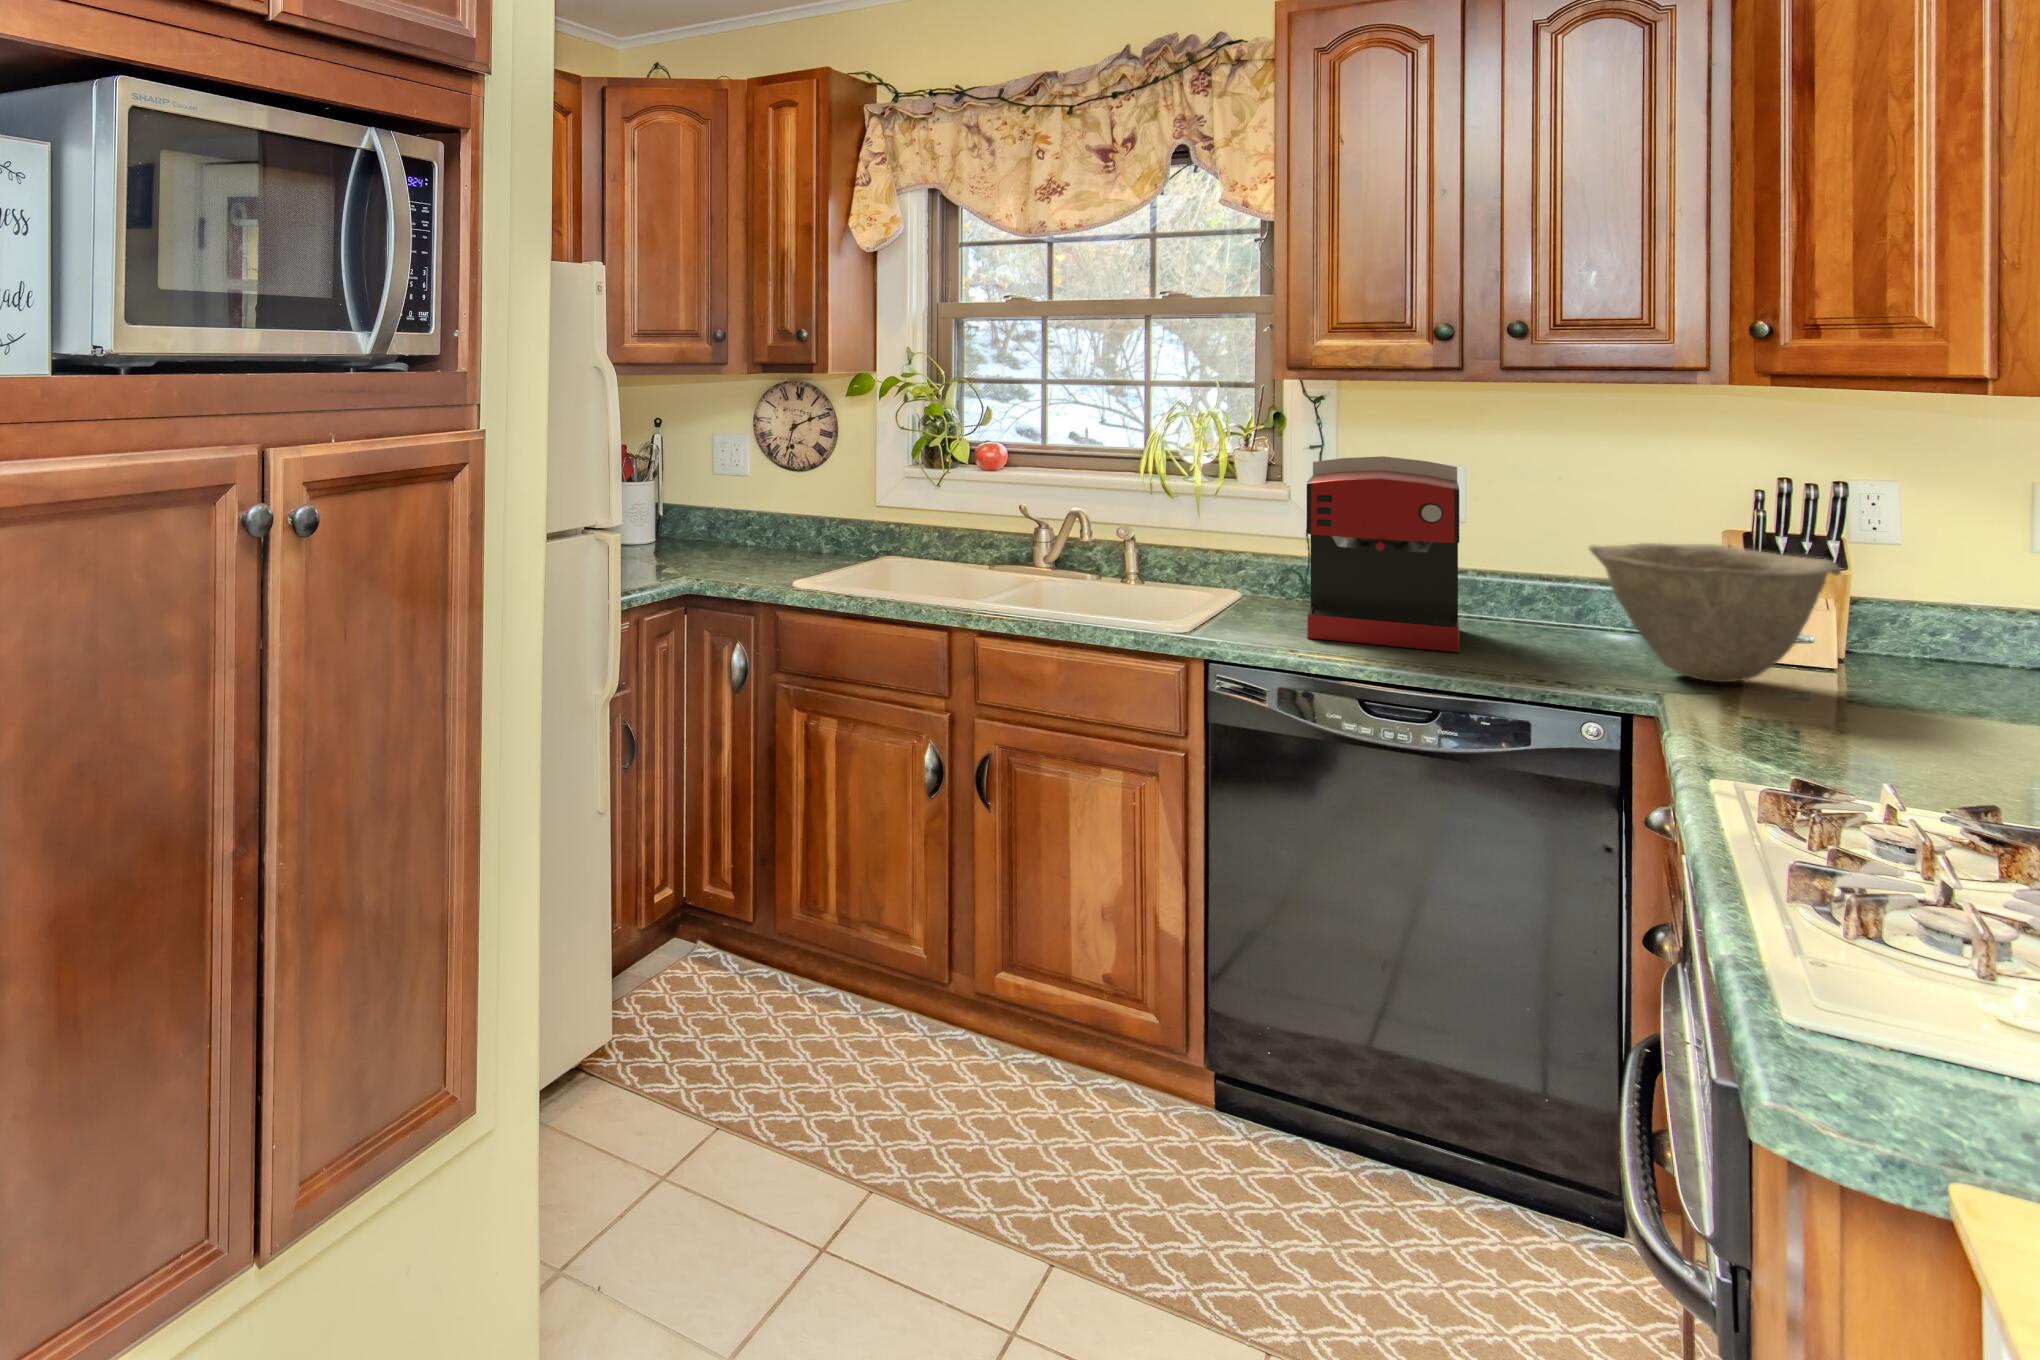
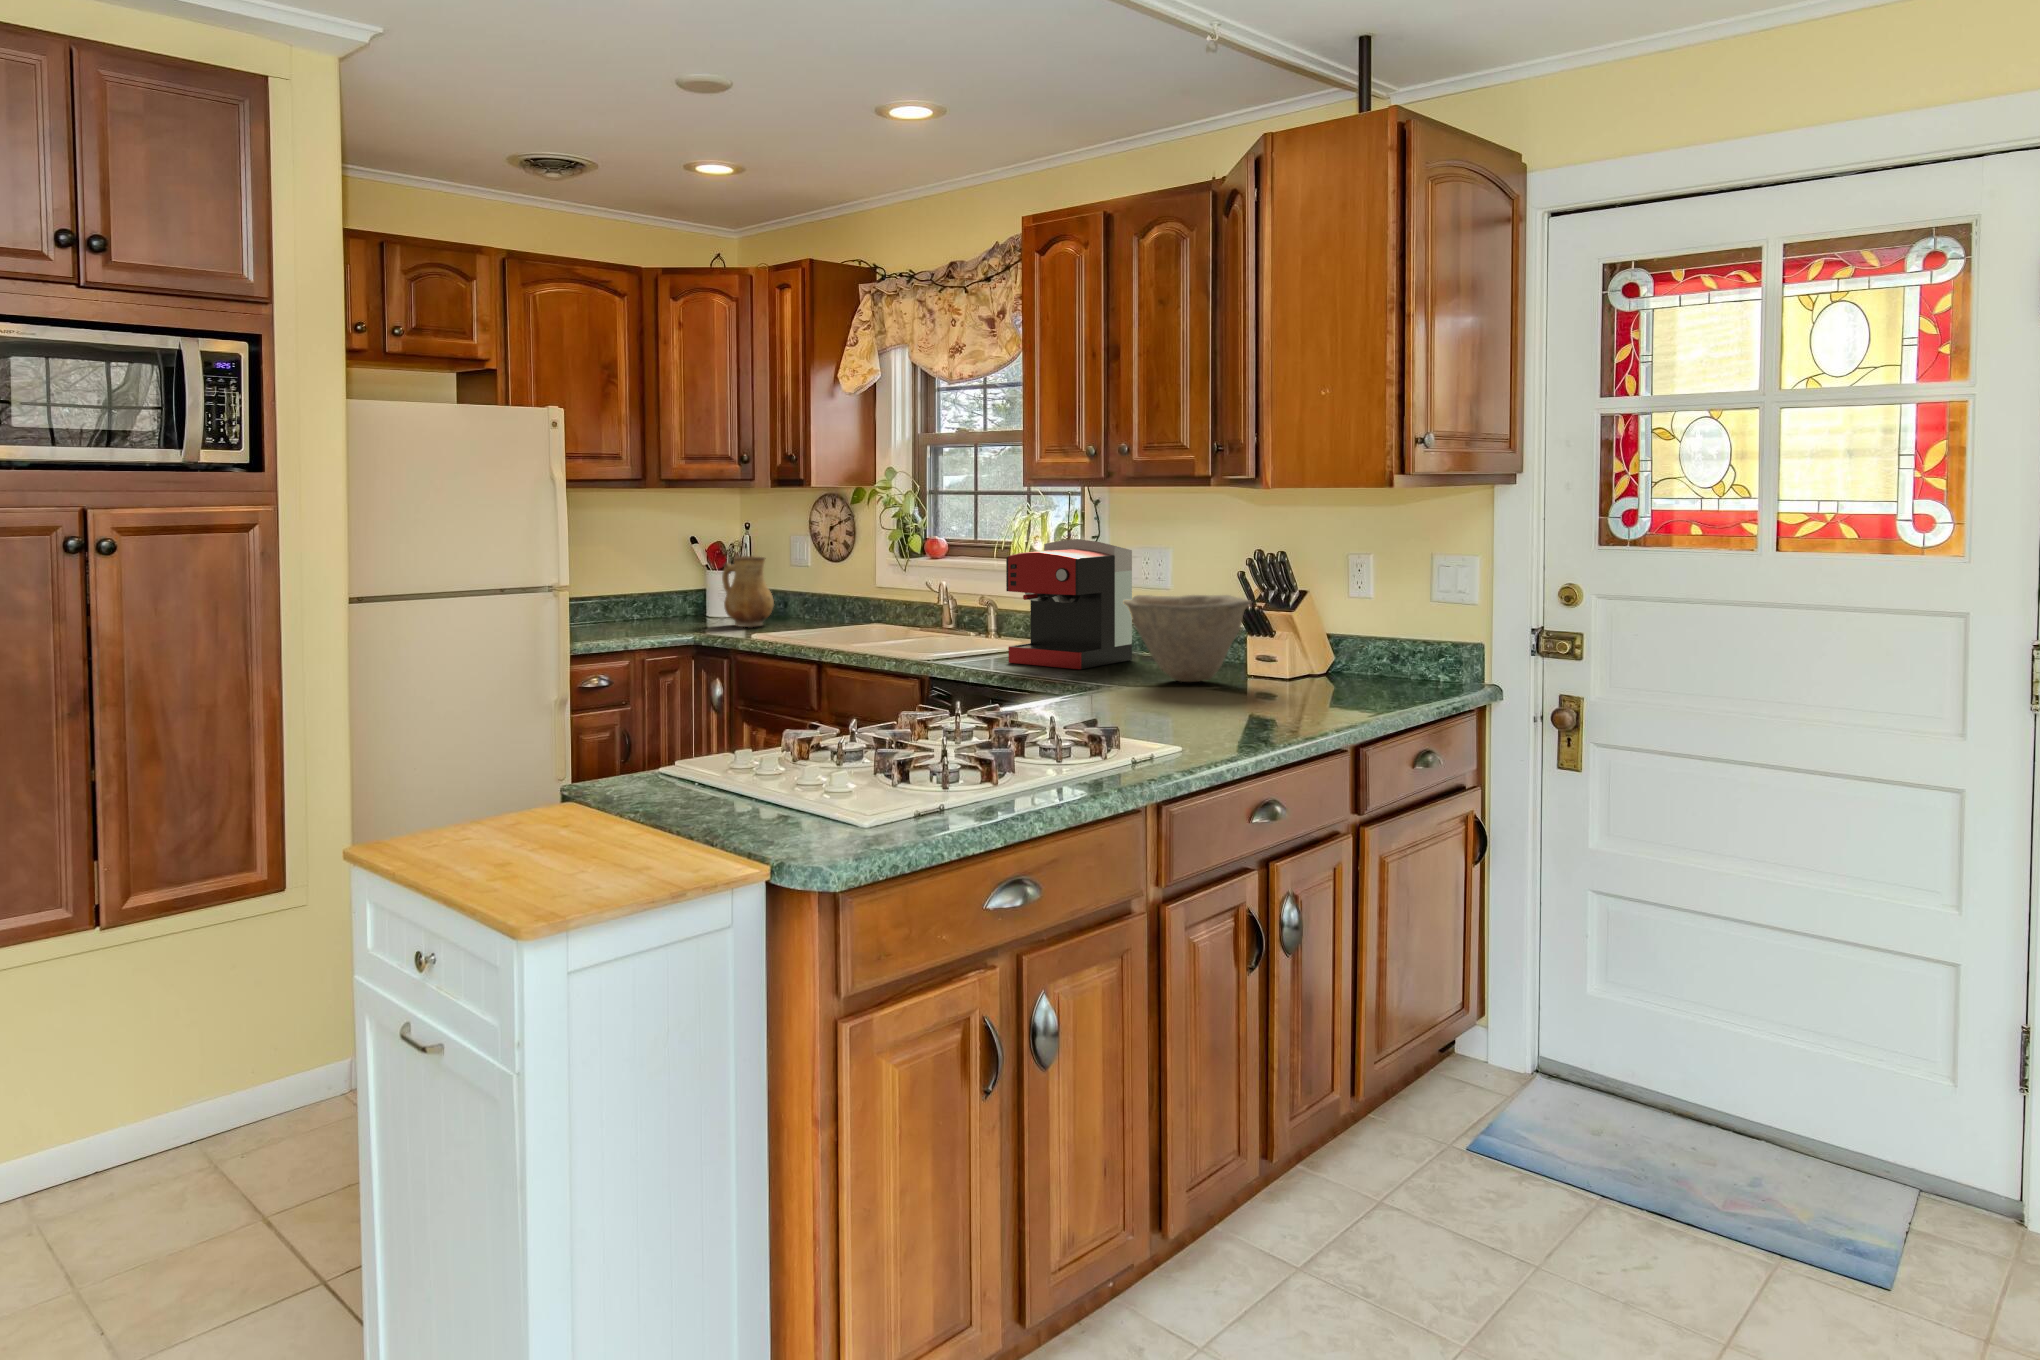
ceramic pitcher: none [676,467,752,565] -> present [722,556,774,627]

